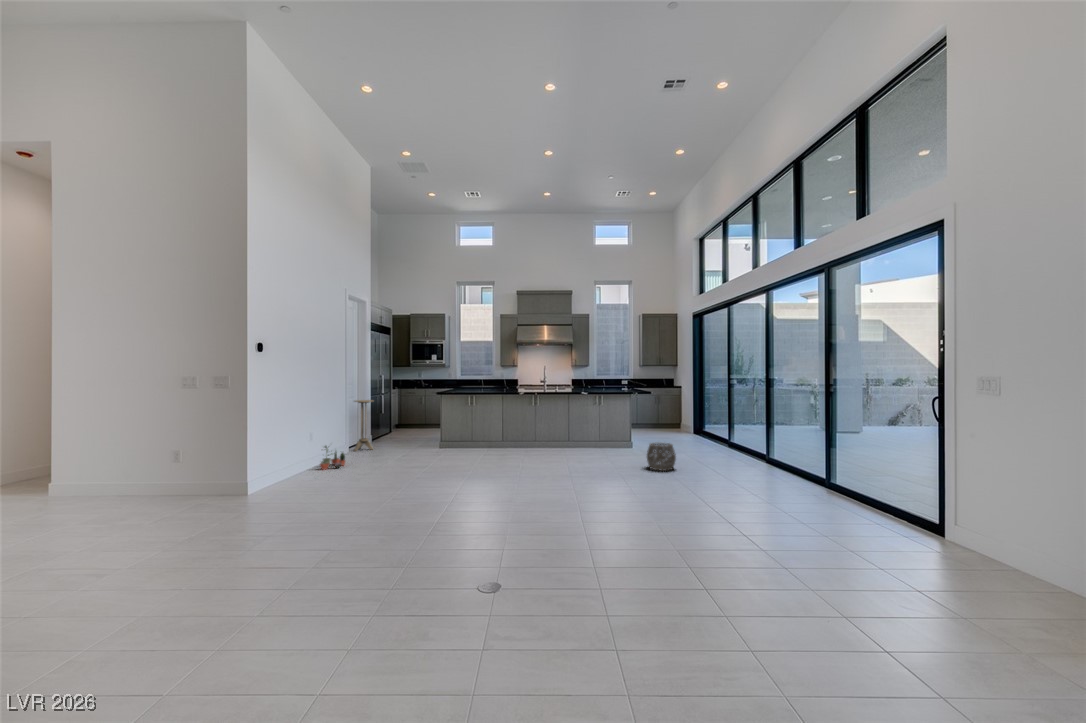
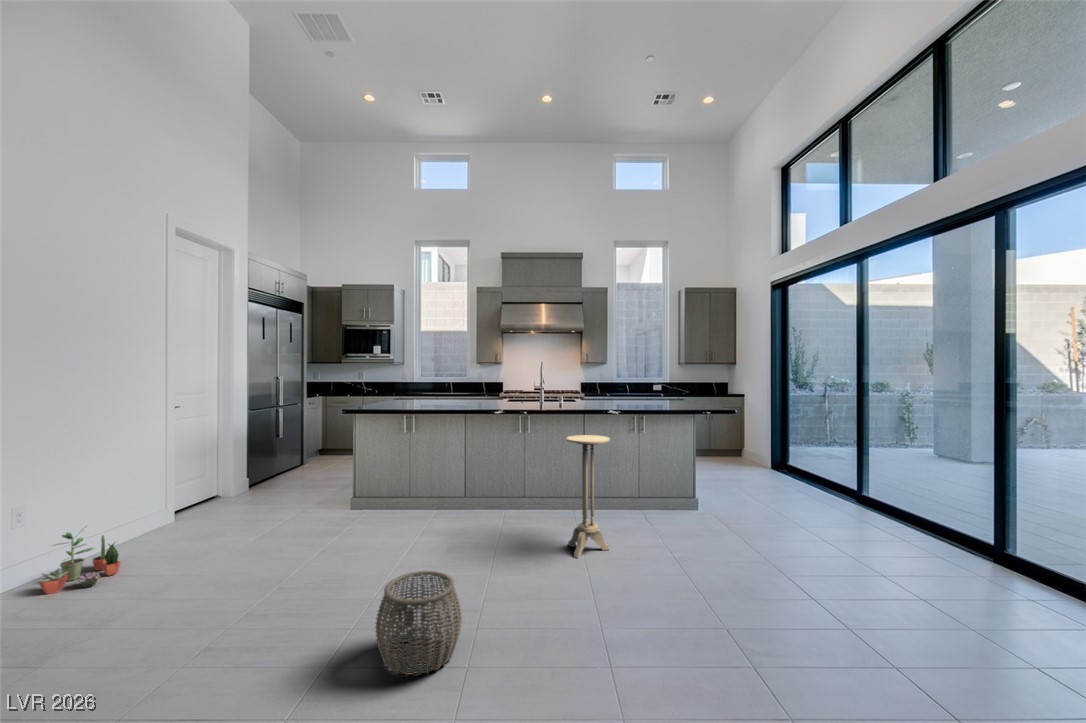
side table: present [354,400,373,451] -> present [566,435,610,558]
woven basket: present [647,442,676,471] -> present [375,571,462,675]

